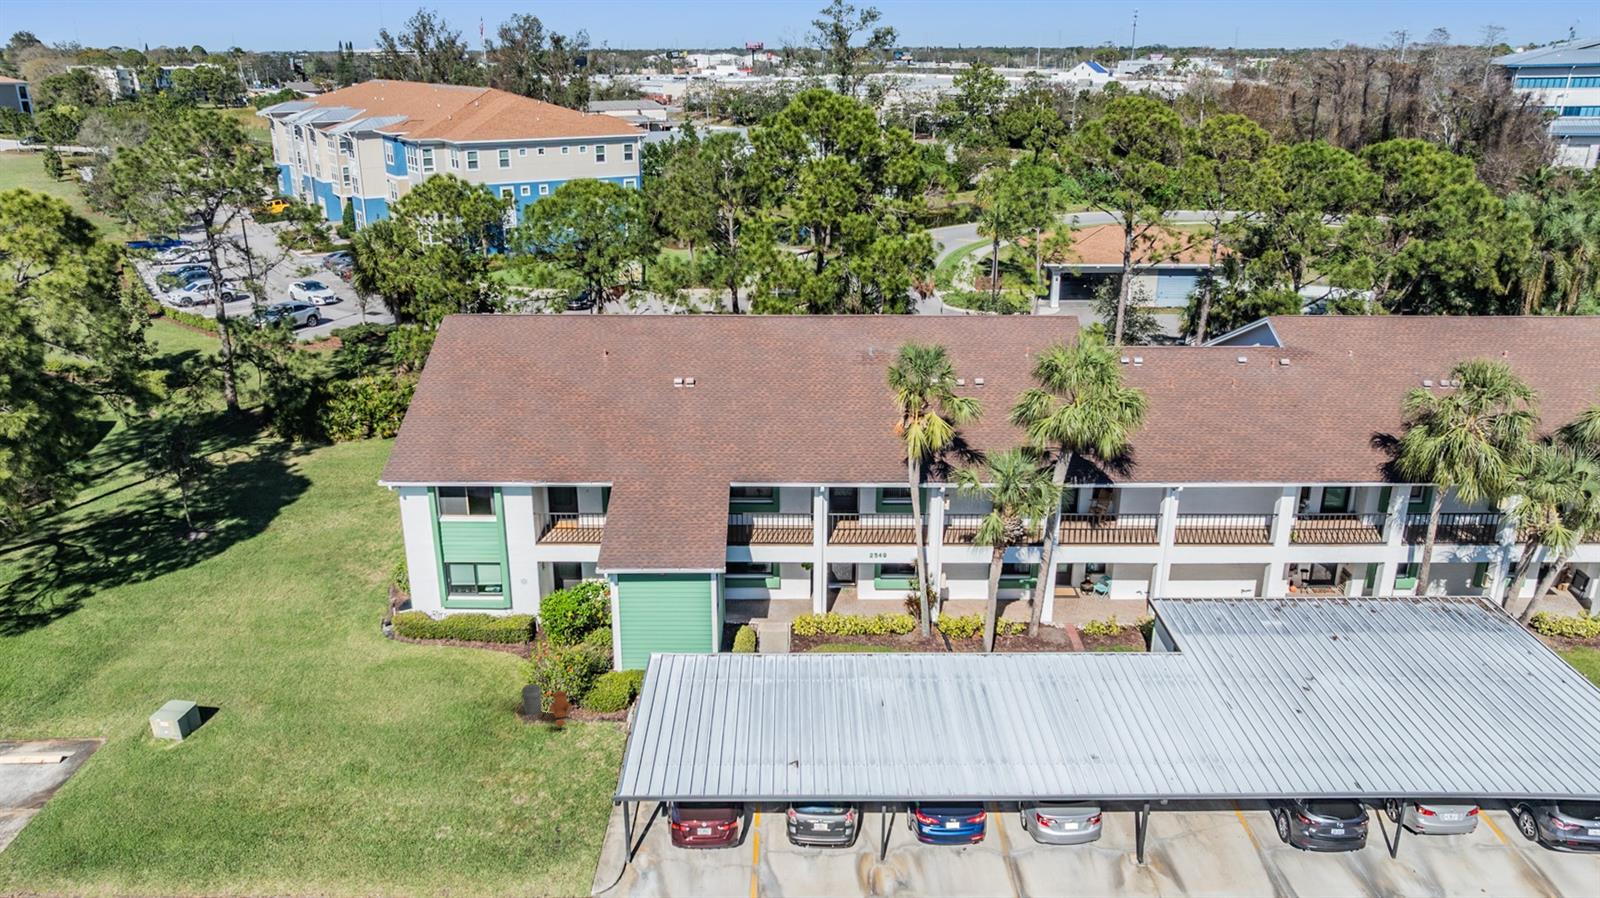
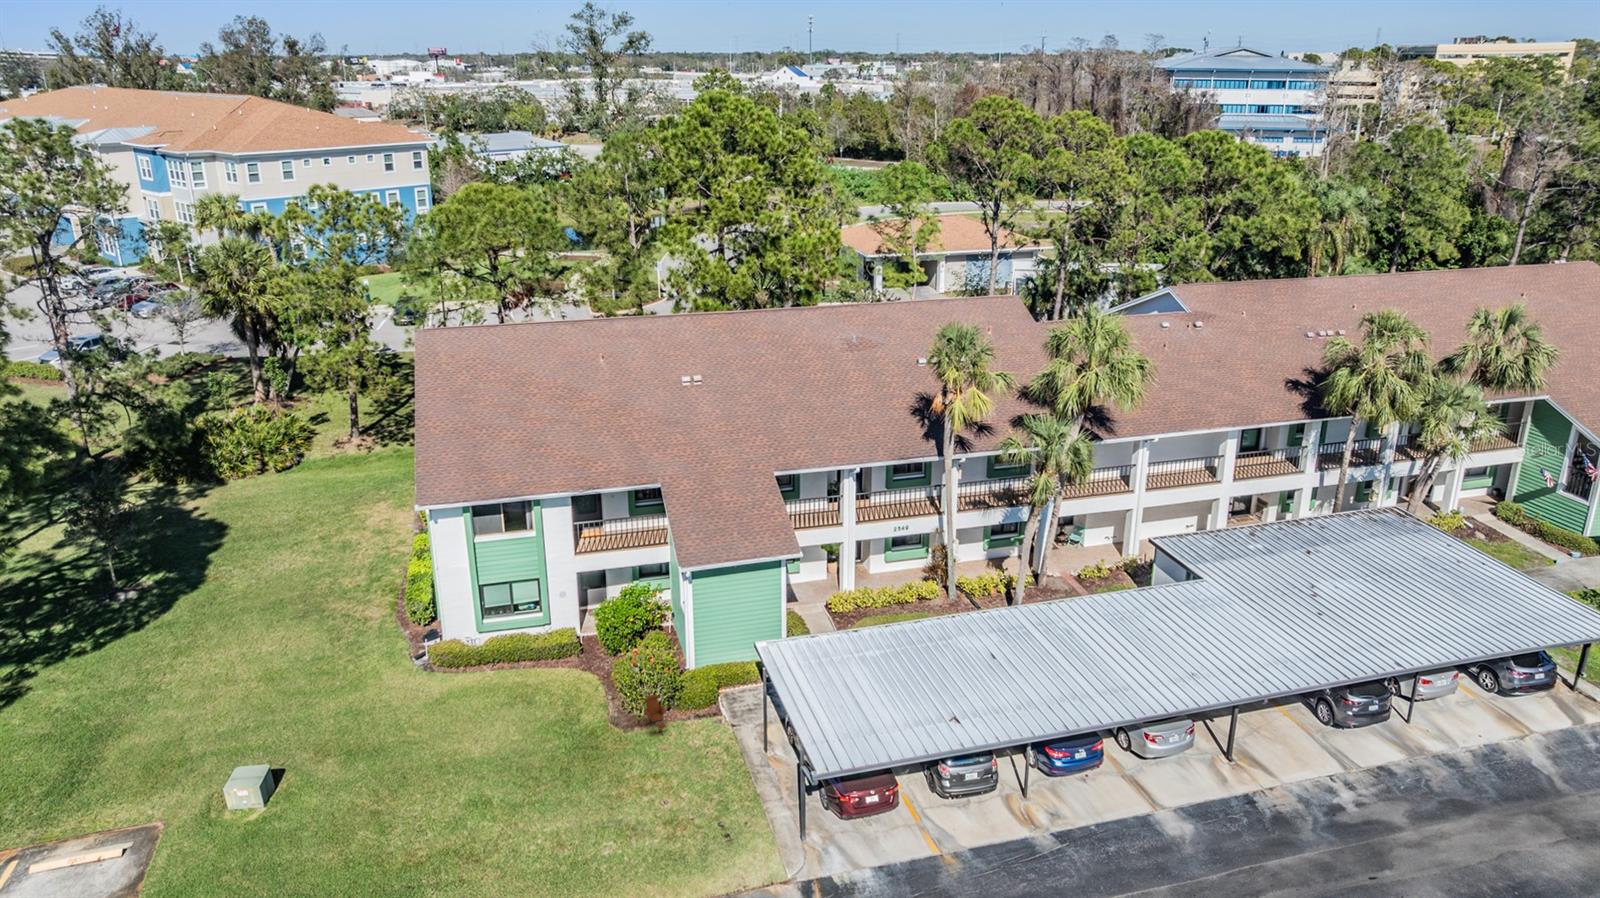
trash can: present [521,684,542,716] -> none [611,692,631,724]

